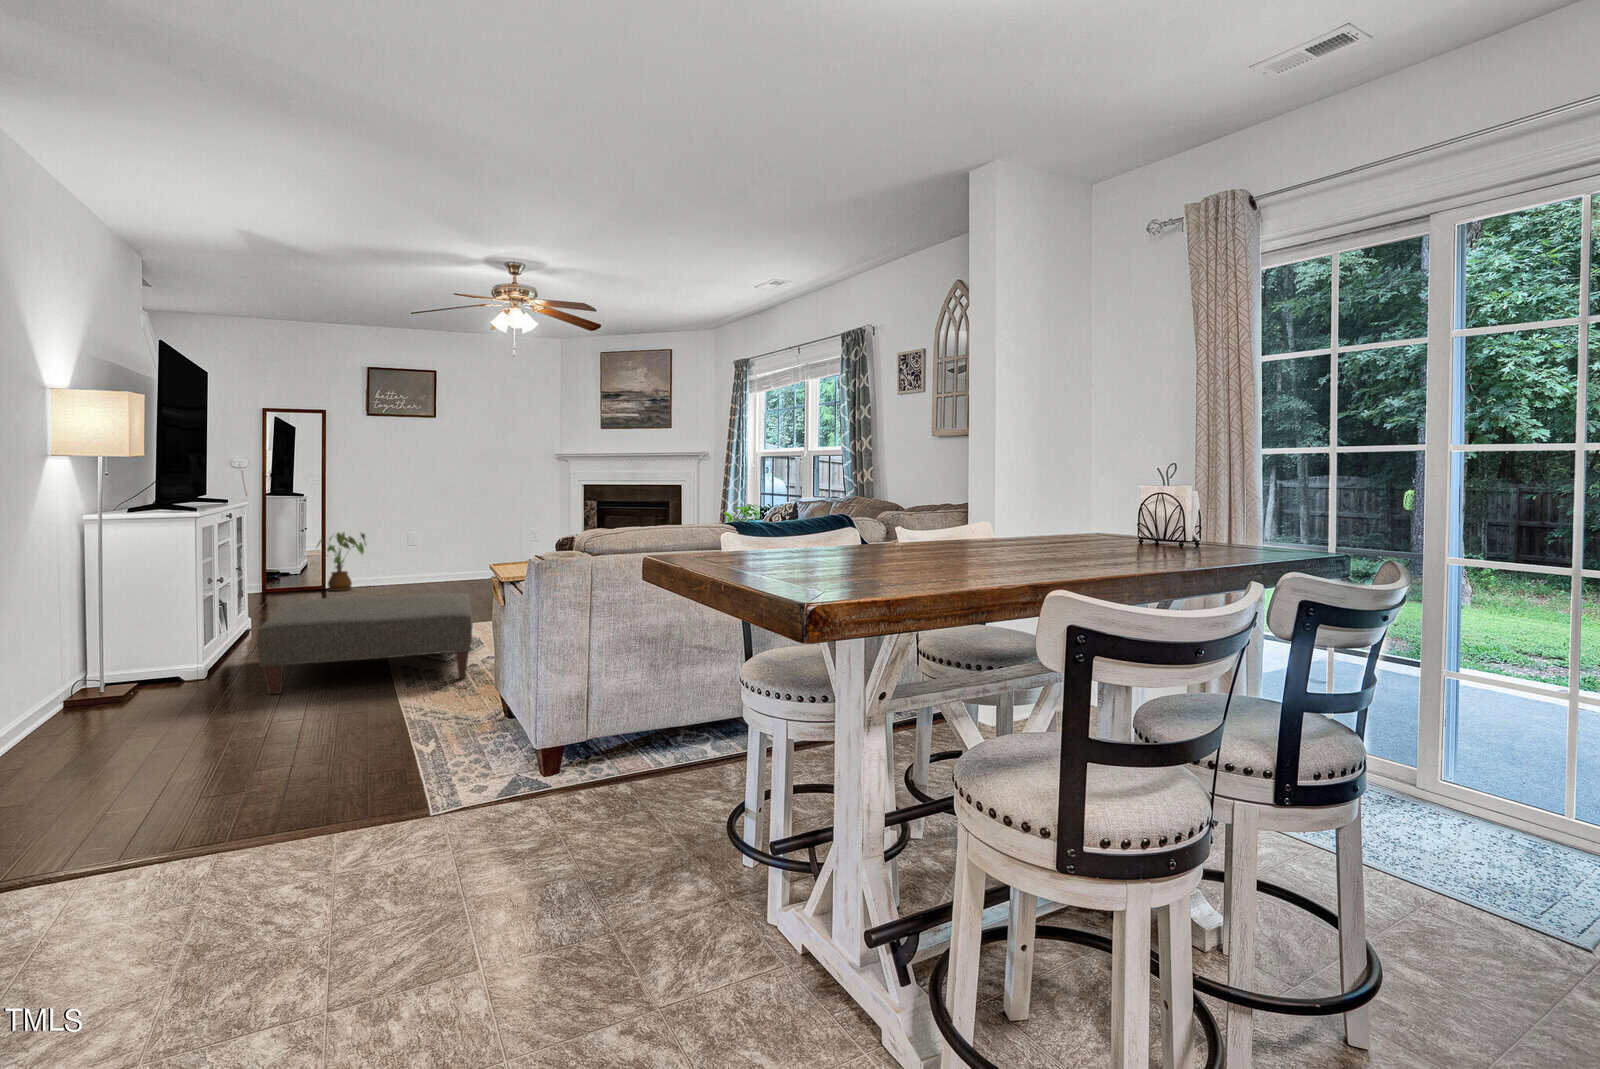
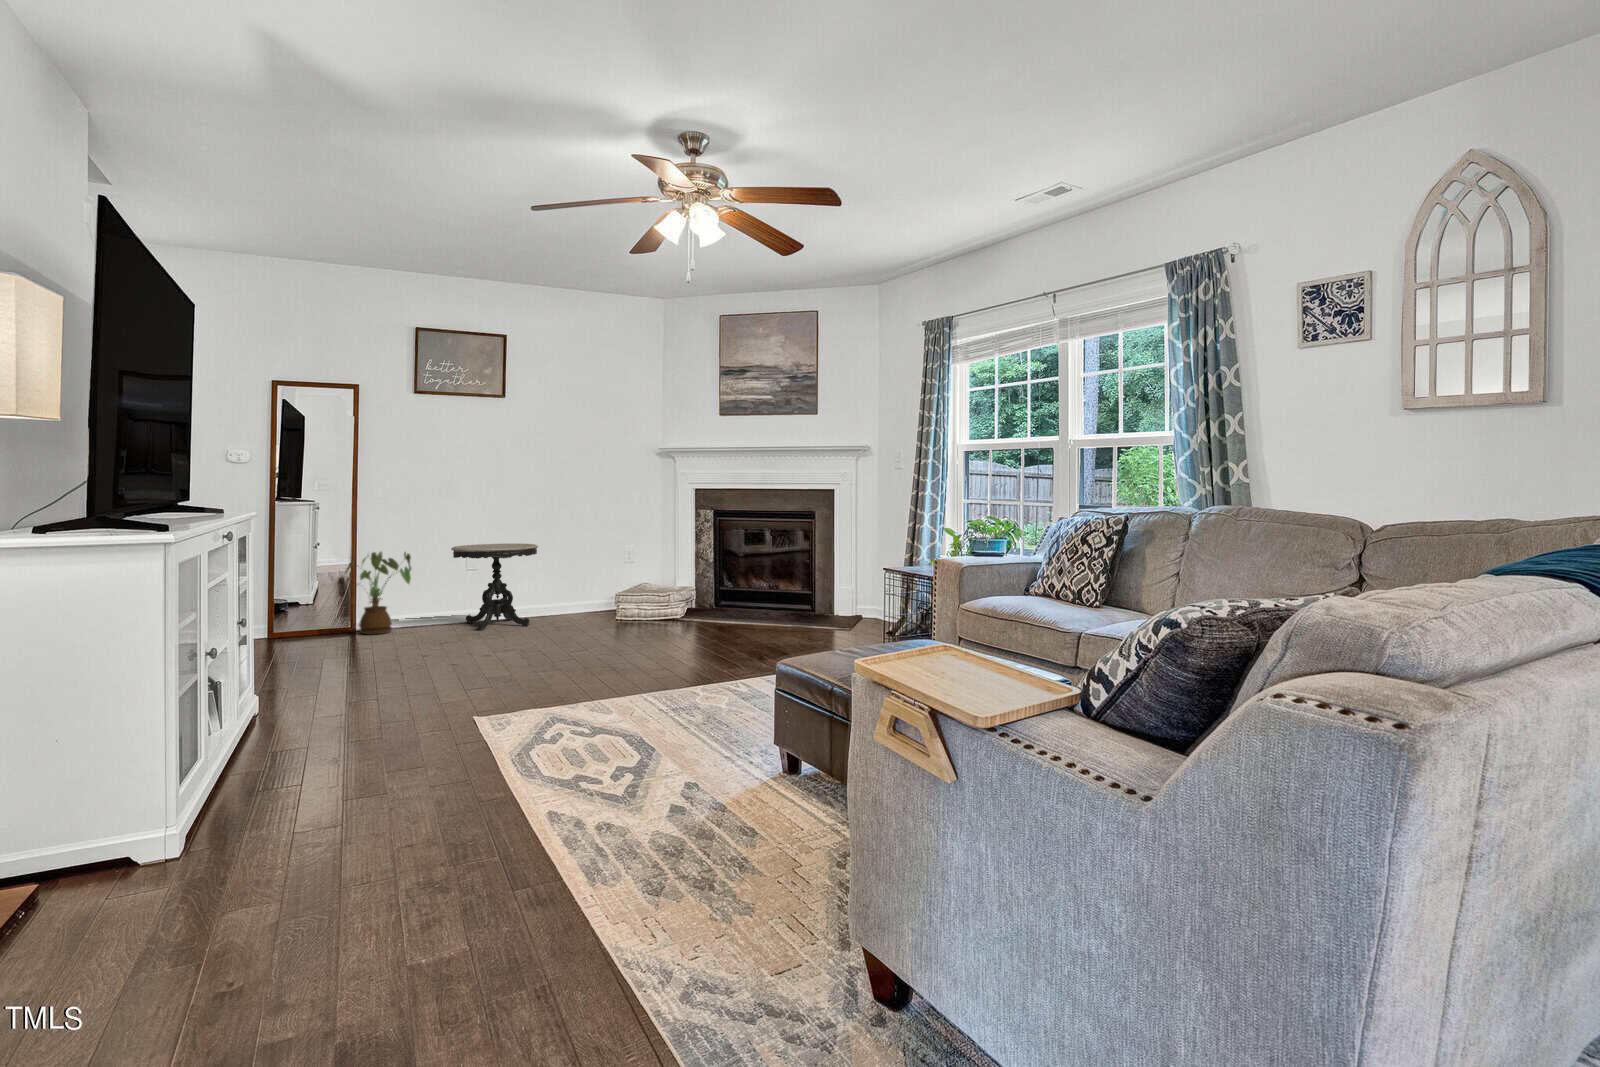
side table: none [395,526,461,588] -> present [451,543,538,630]
ottoman: present [257,593,473,694] -> none [285,668,691,915]

